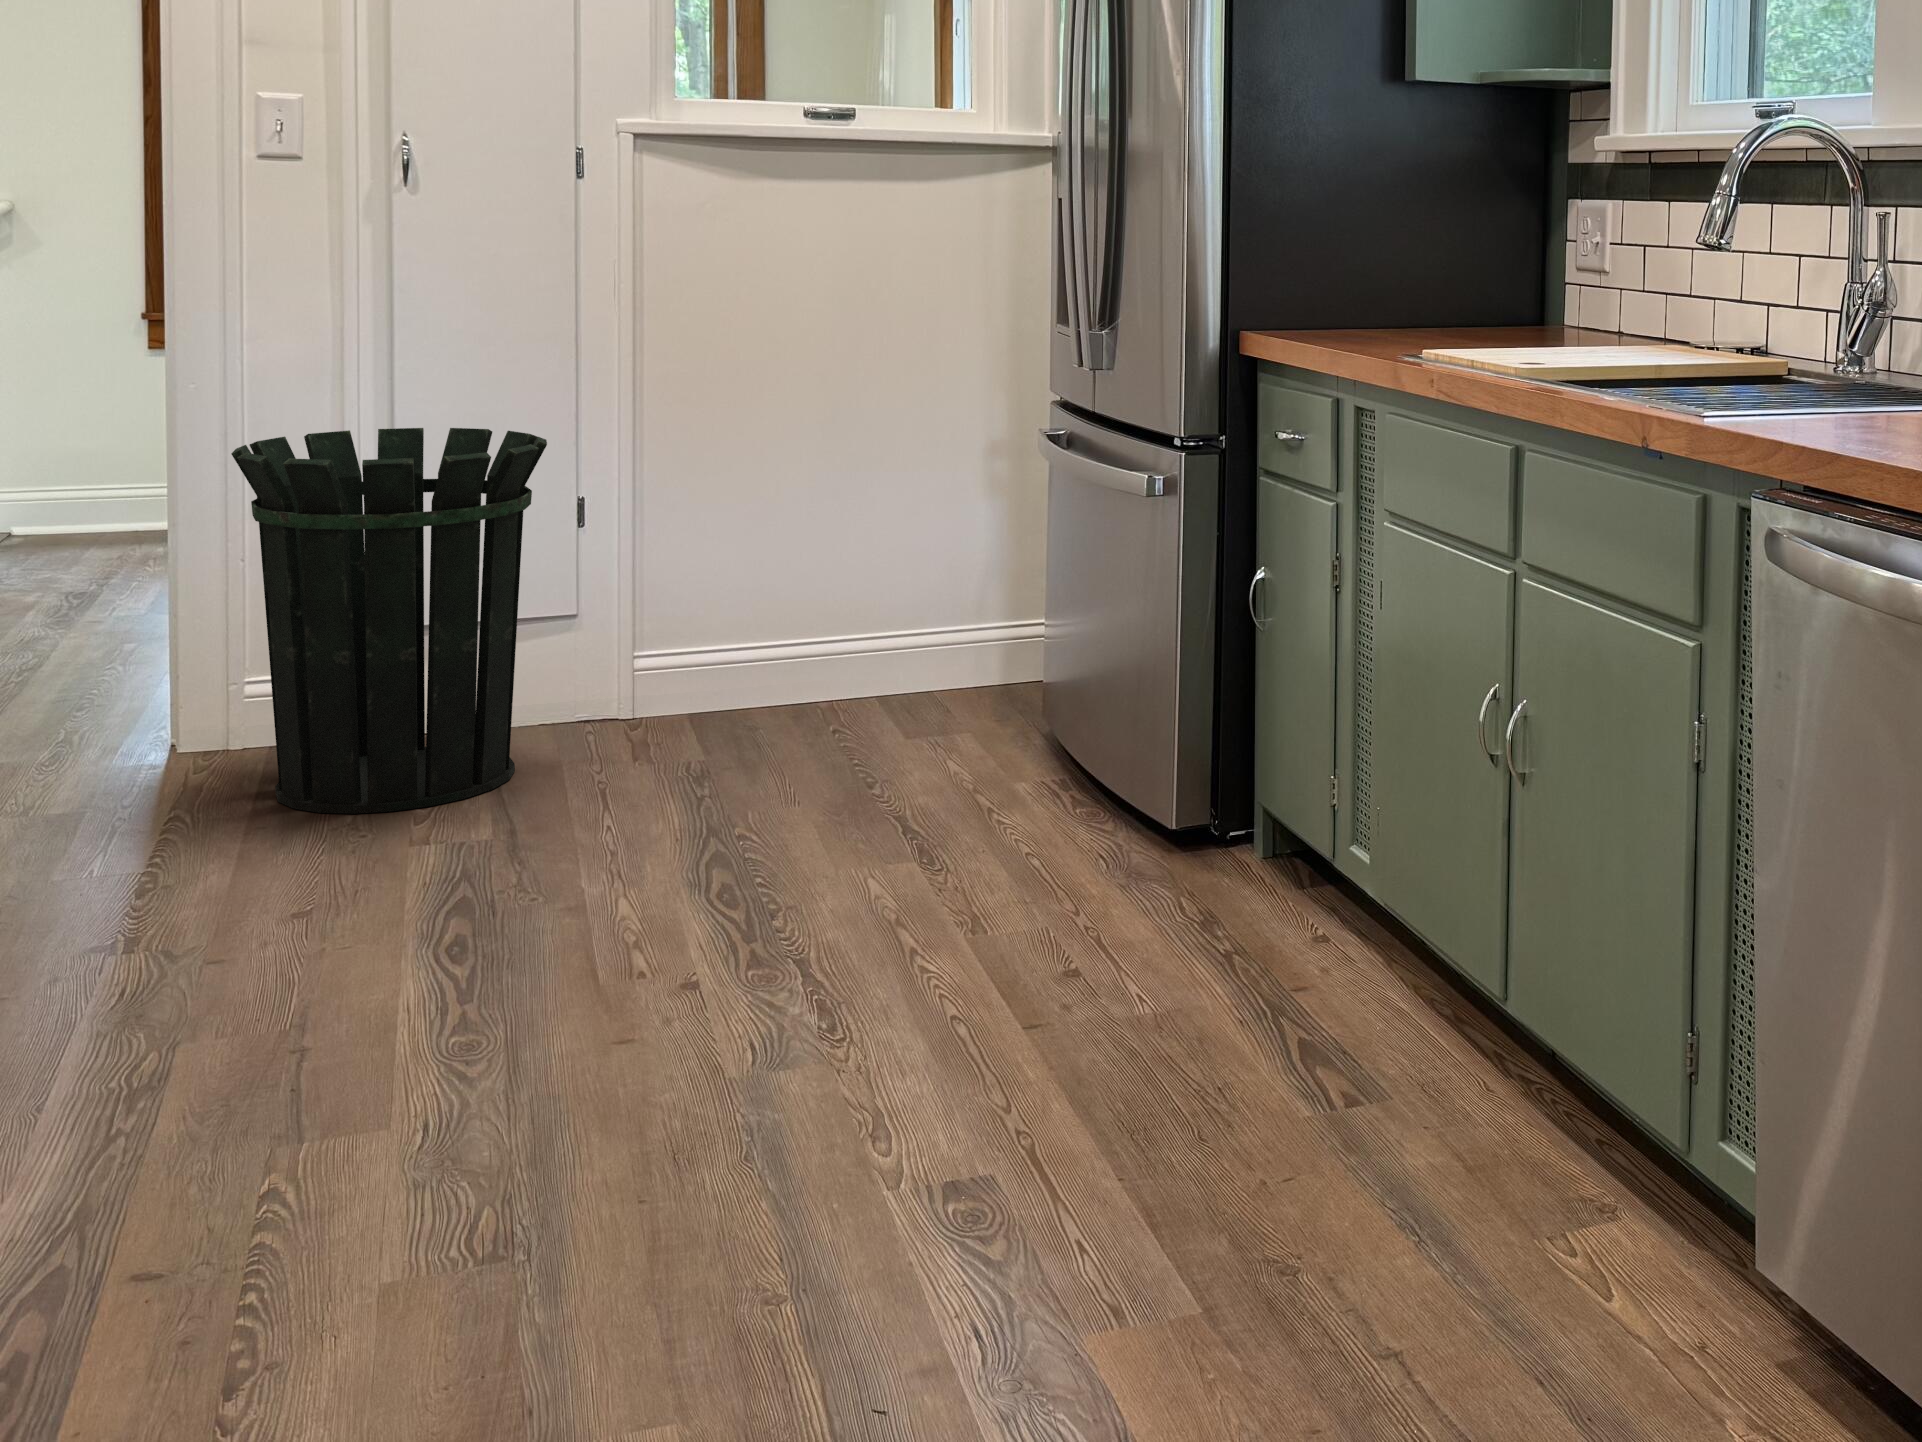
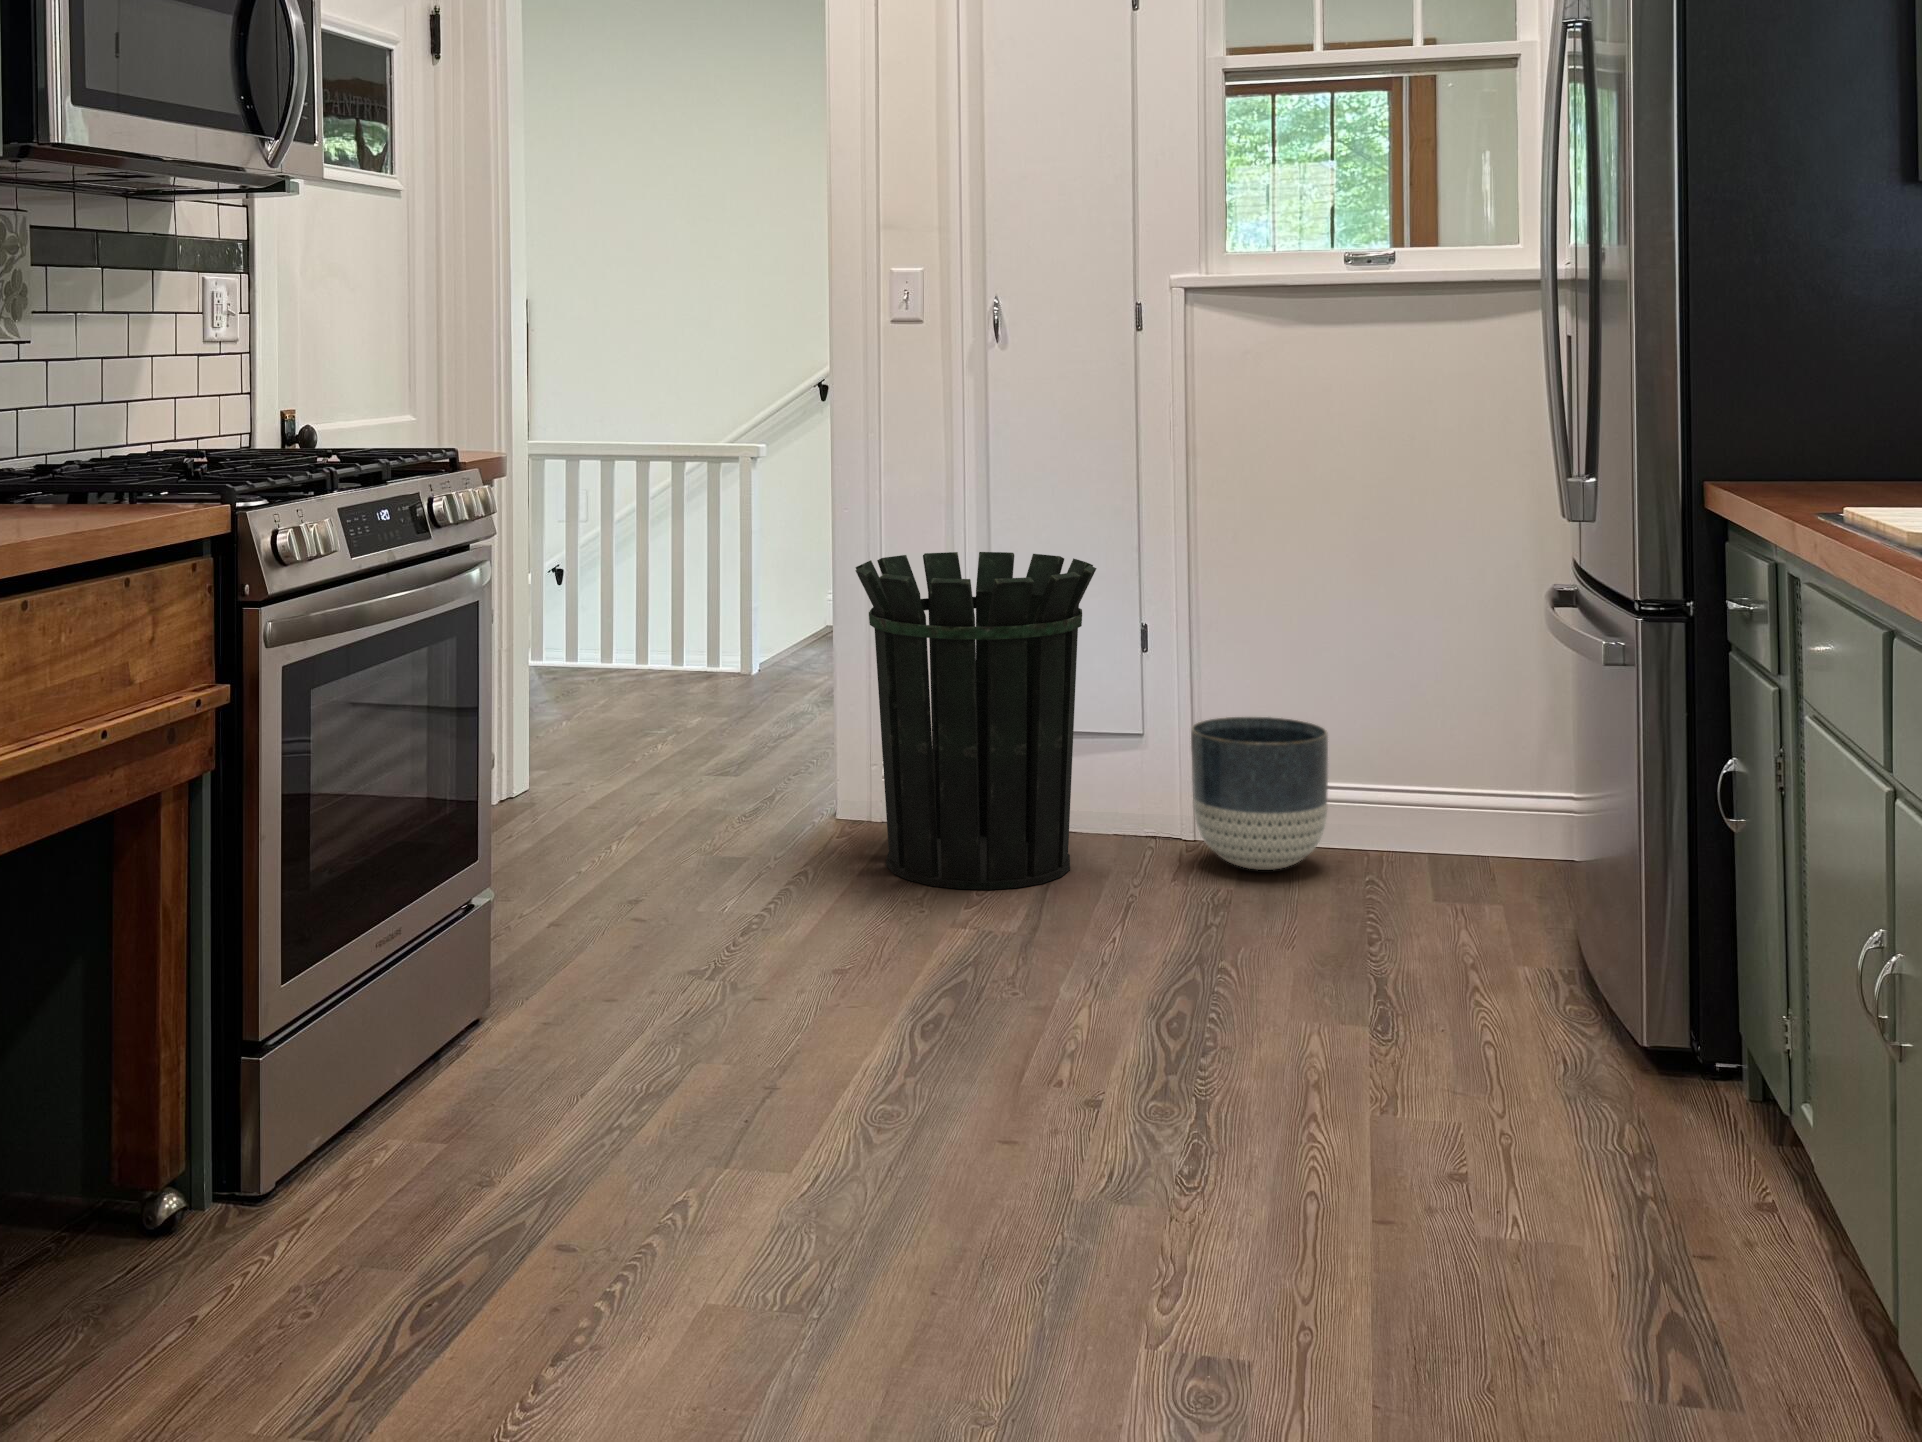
planter: none [648,584,796,740] -> present [1191,717,1328,870]

